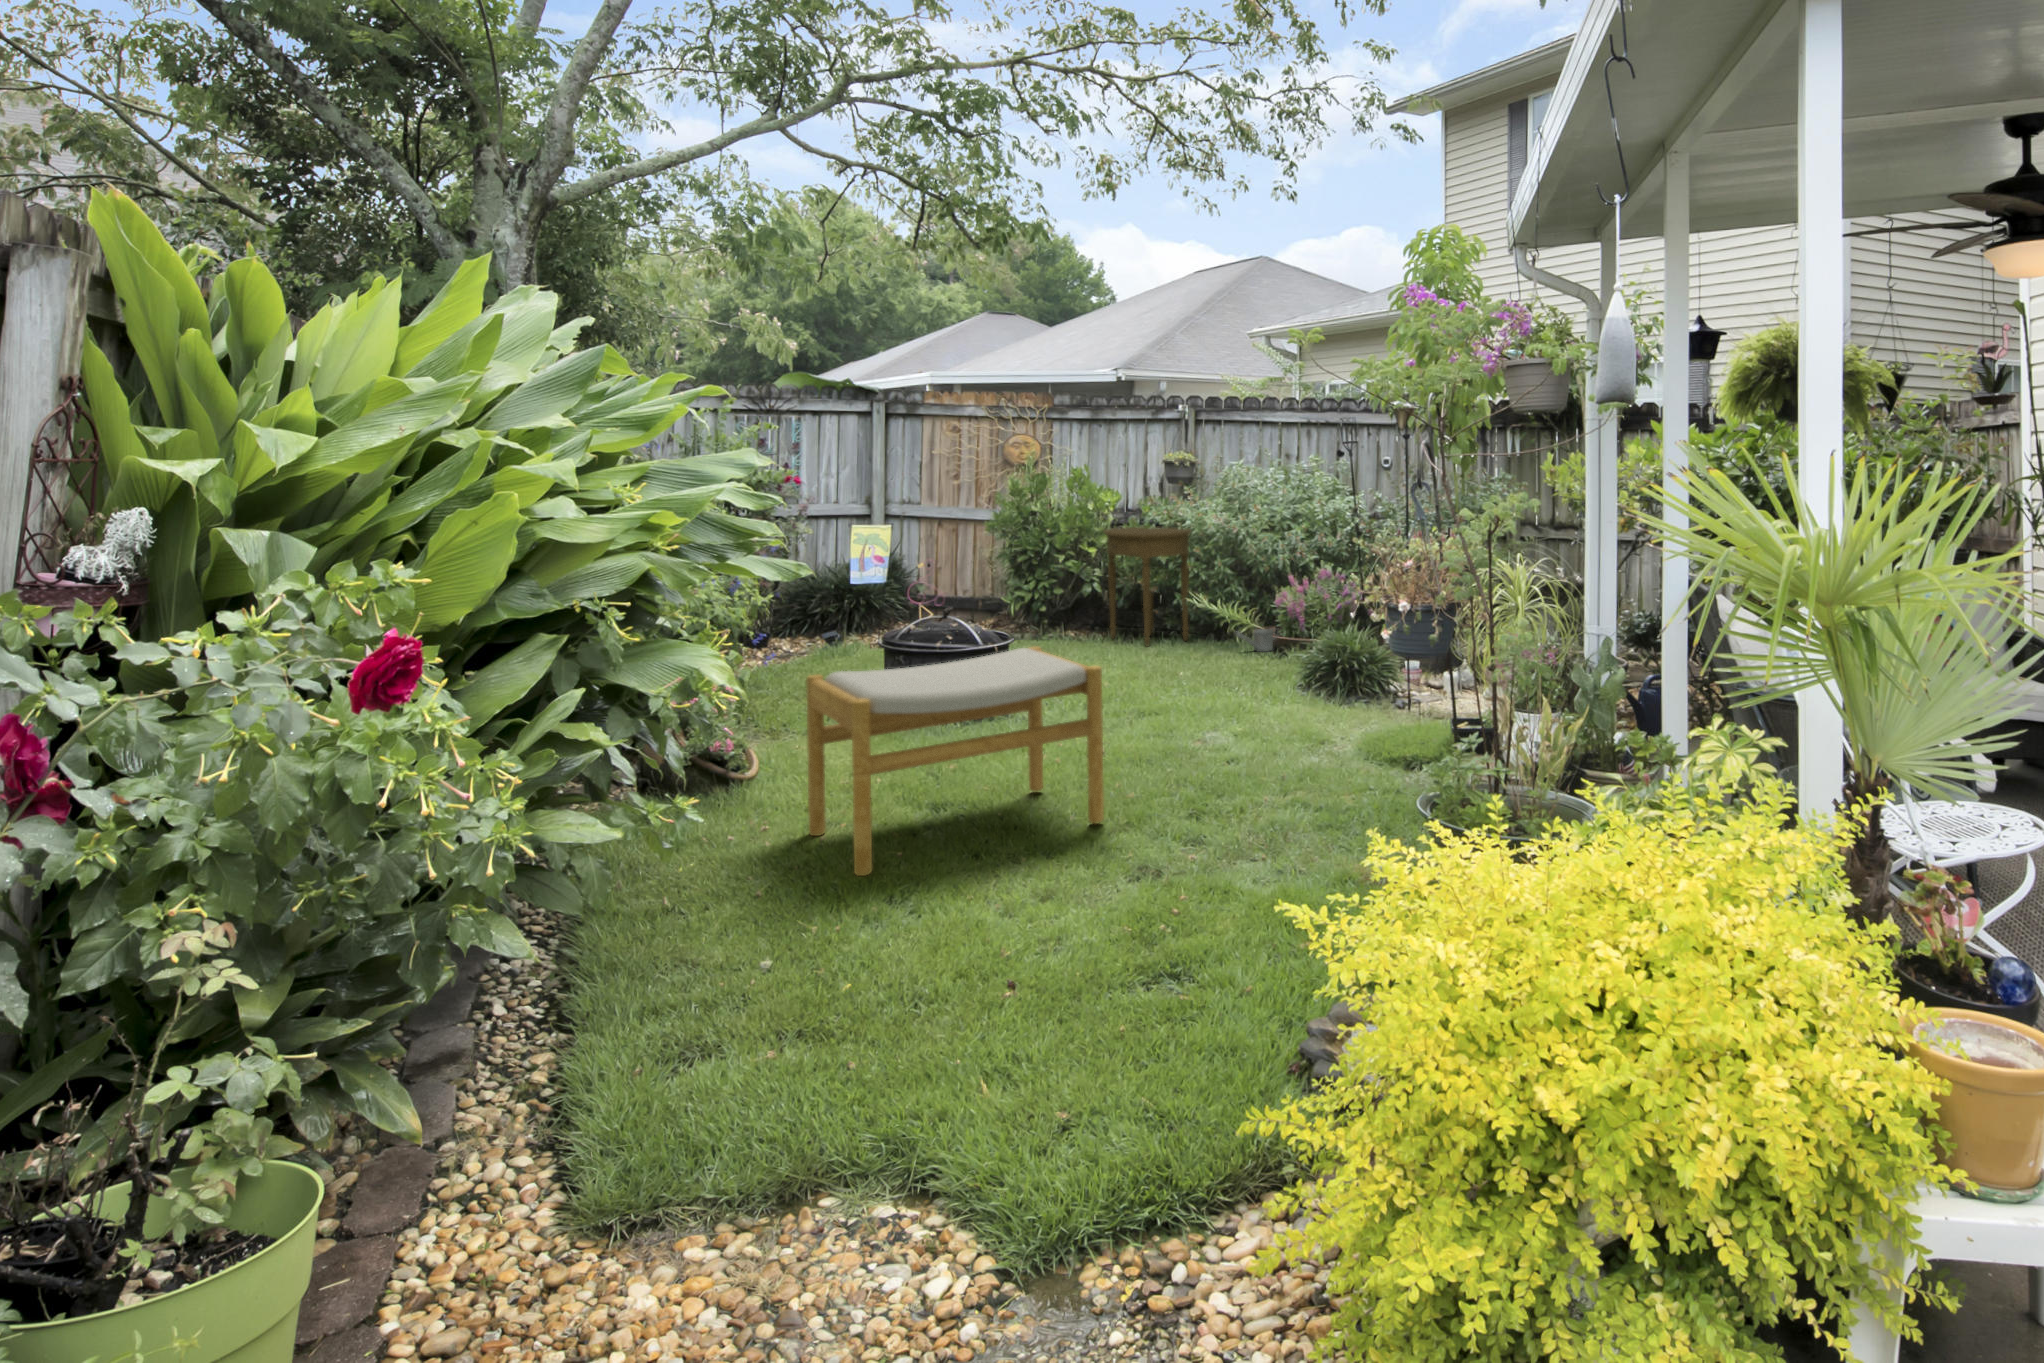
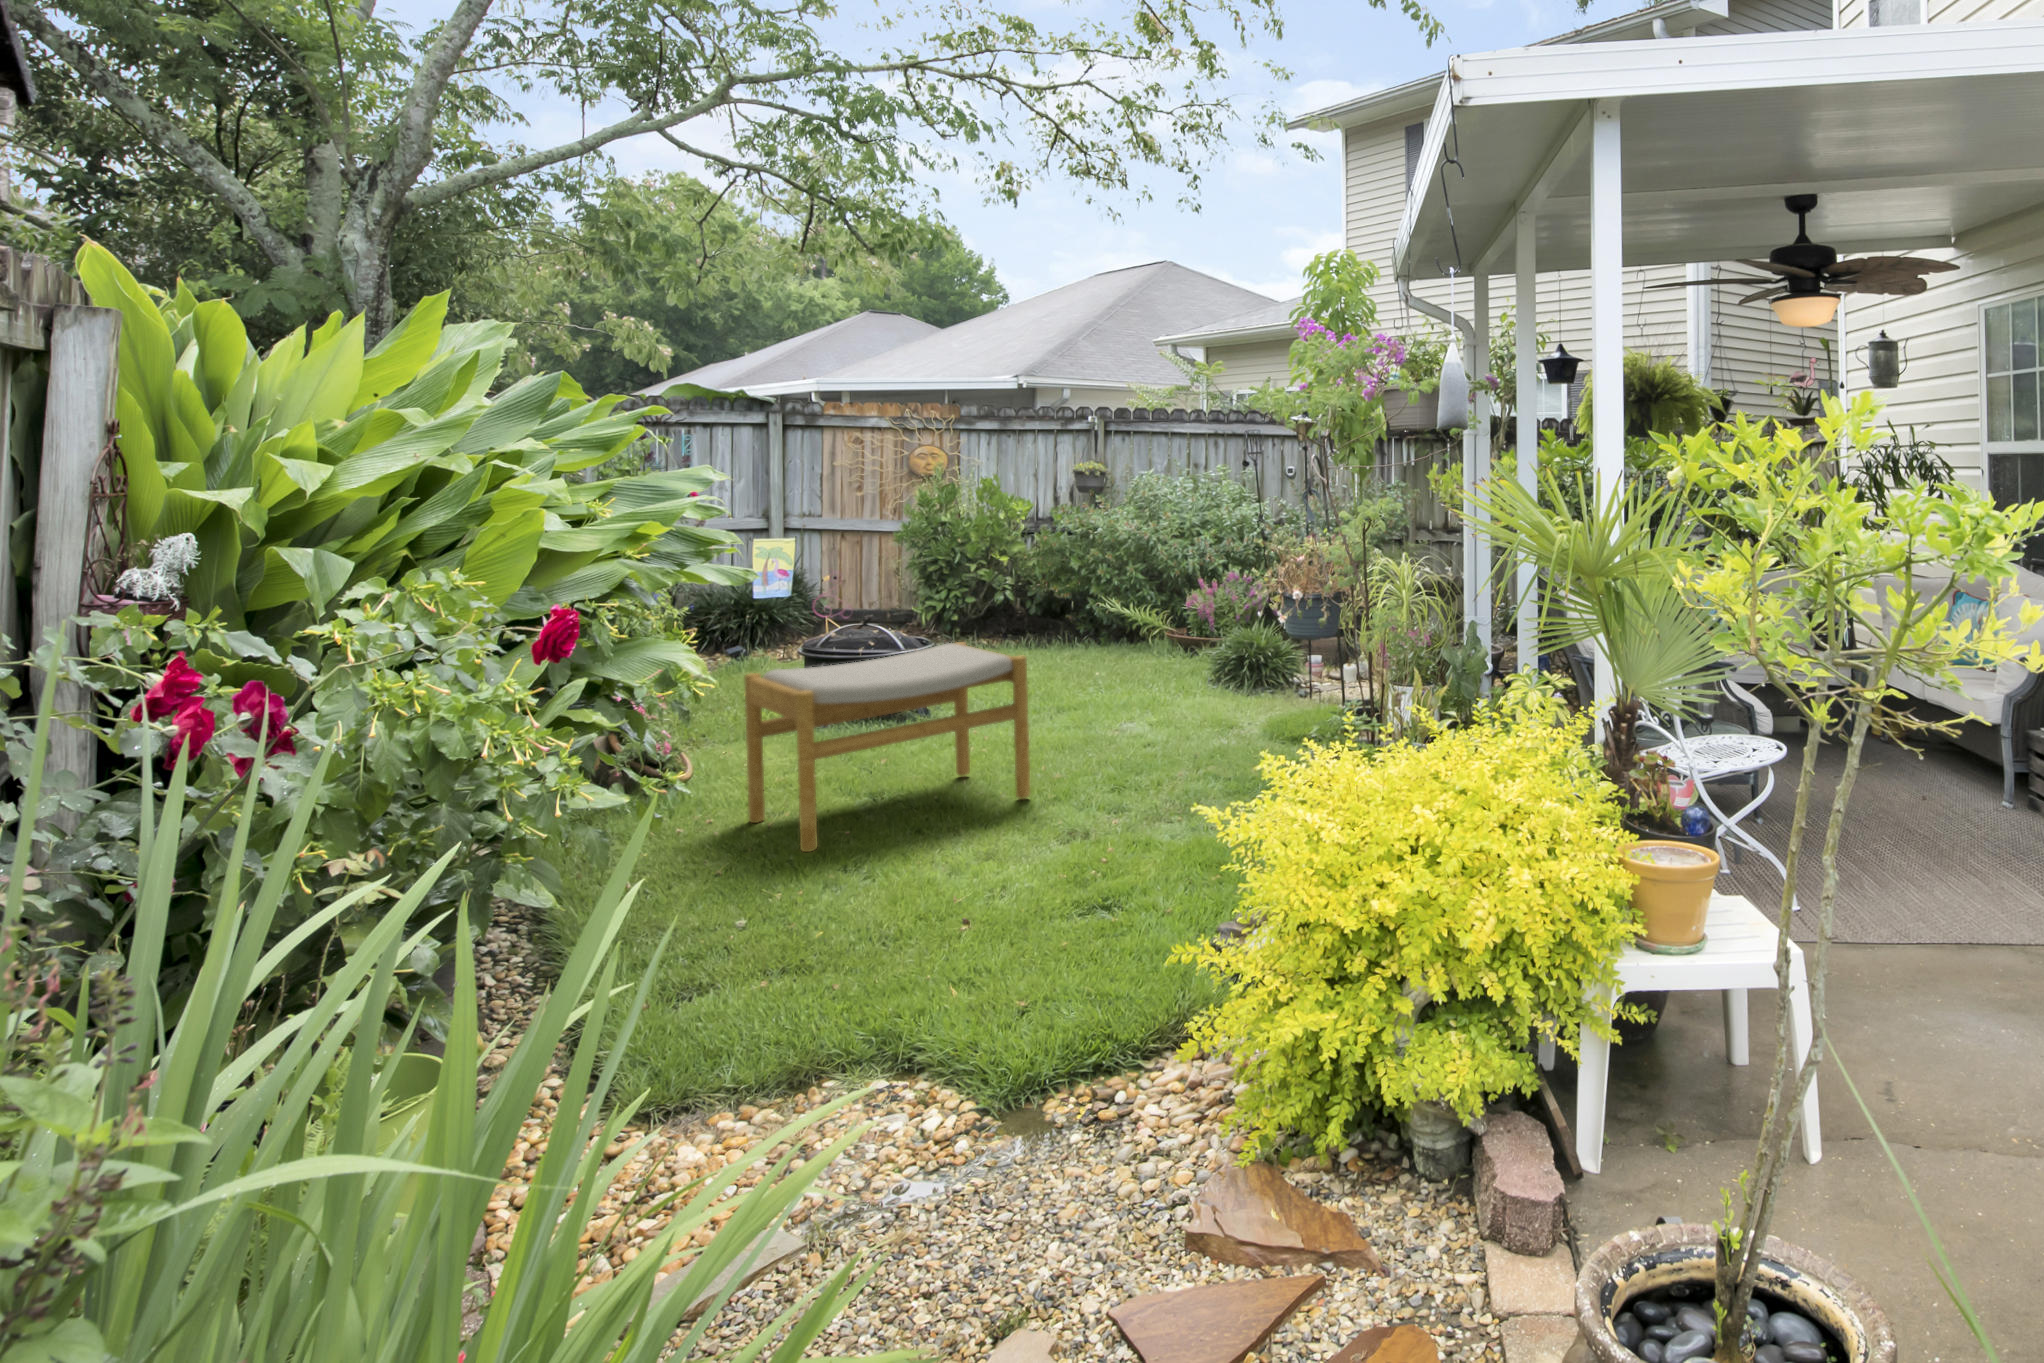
side table: present [1104,526,1191,646] -> none [1010,530,1099,647]
watering can: present [1236,628,1279,652] -> none [1144,625,1186,648]

